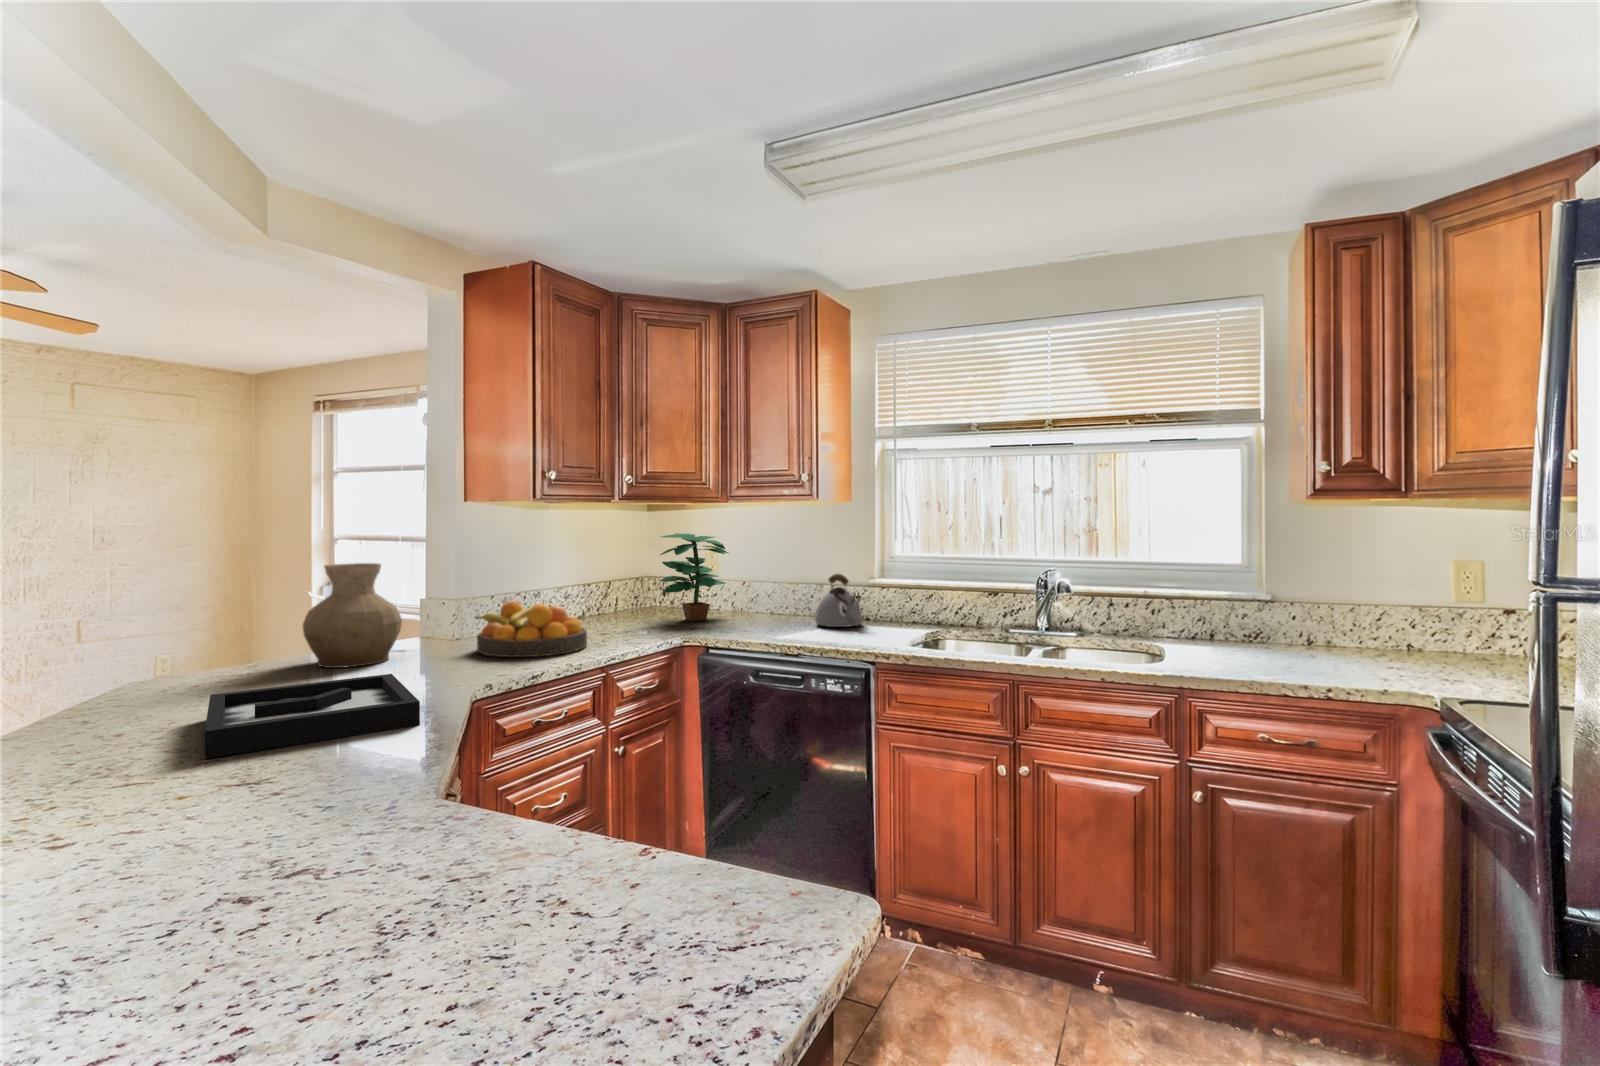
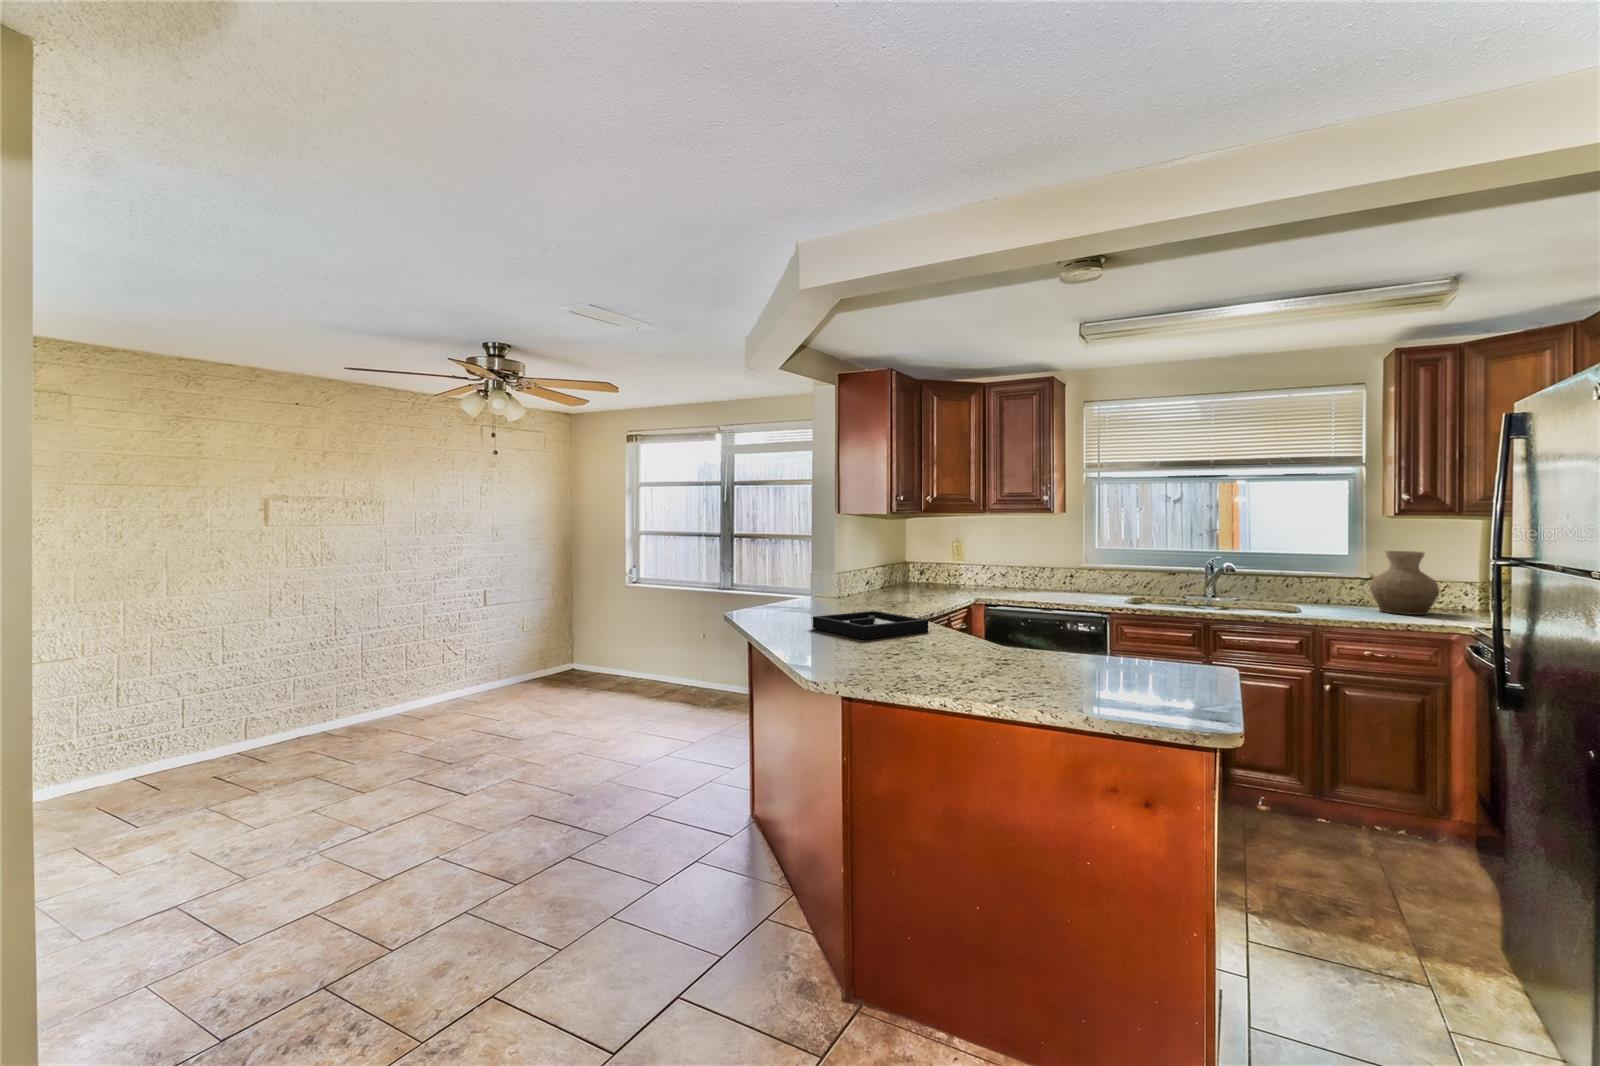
potted plant: present [660,534,728,621] -> none [930,533,980,592]
vase: present [303,563,402,668] -> present [1370,551,1439,615]
kettle: present [815,574,862,627] -> none [1045,561,1083,596]
fruit bowl: present [475,602,587,657] -> none [860,576,924,608]

